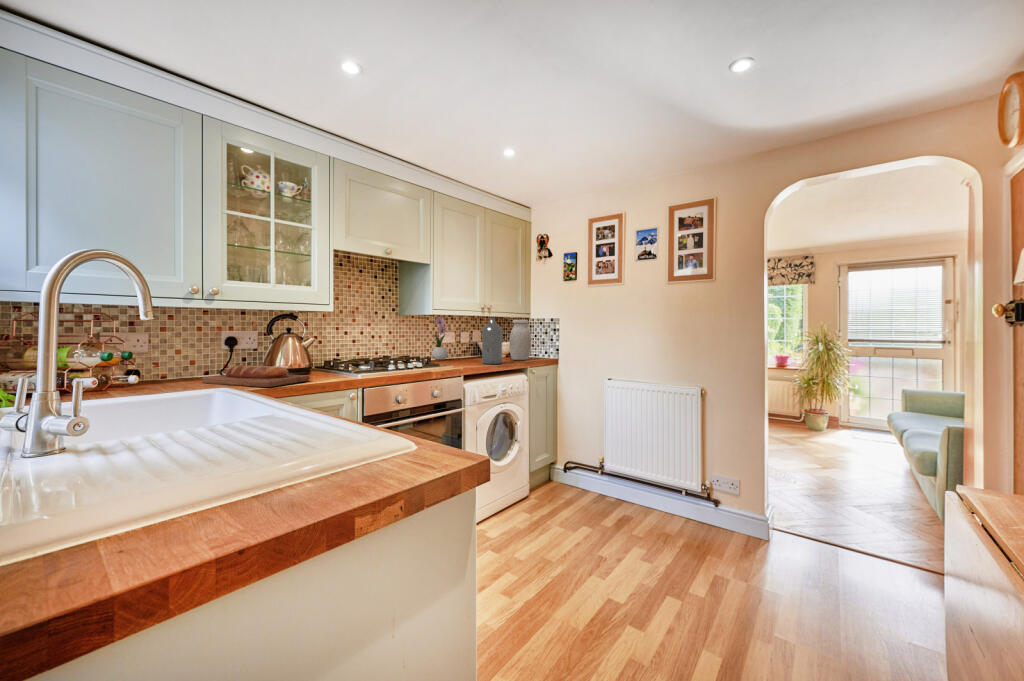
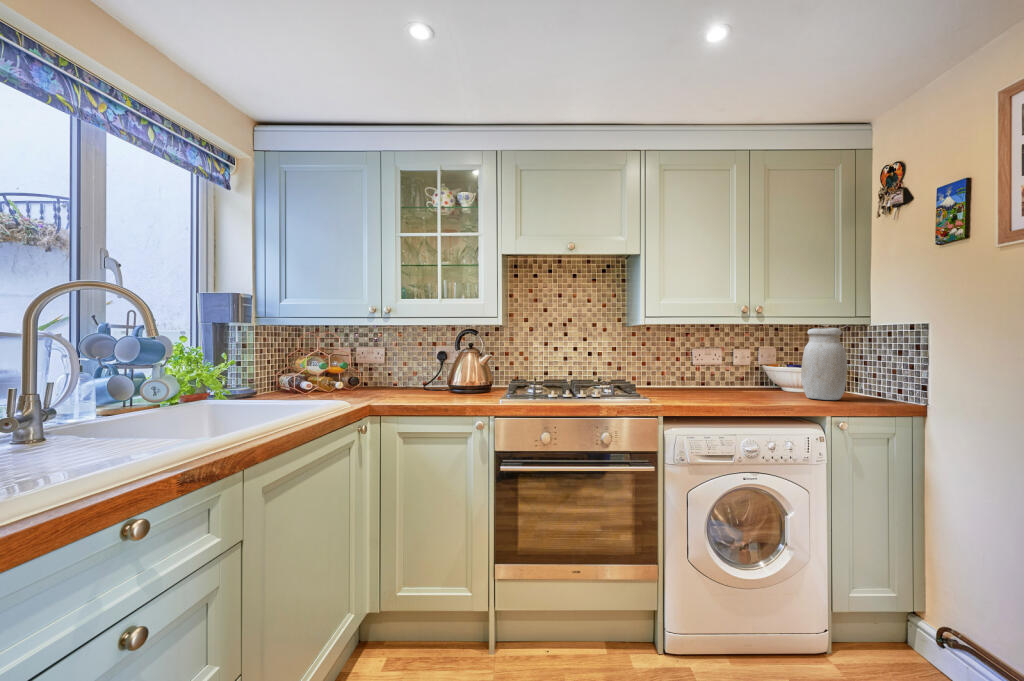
flower arrangement: present [431,316,448,360] -> none [674,318,699,388]
bottle: present [482,318,502,364] -> none [722,327,758,403]
bread loaf: present [202,365,310,387] -> none [389,380,452,403]

